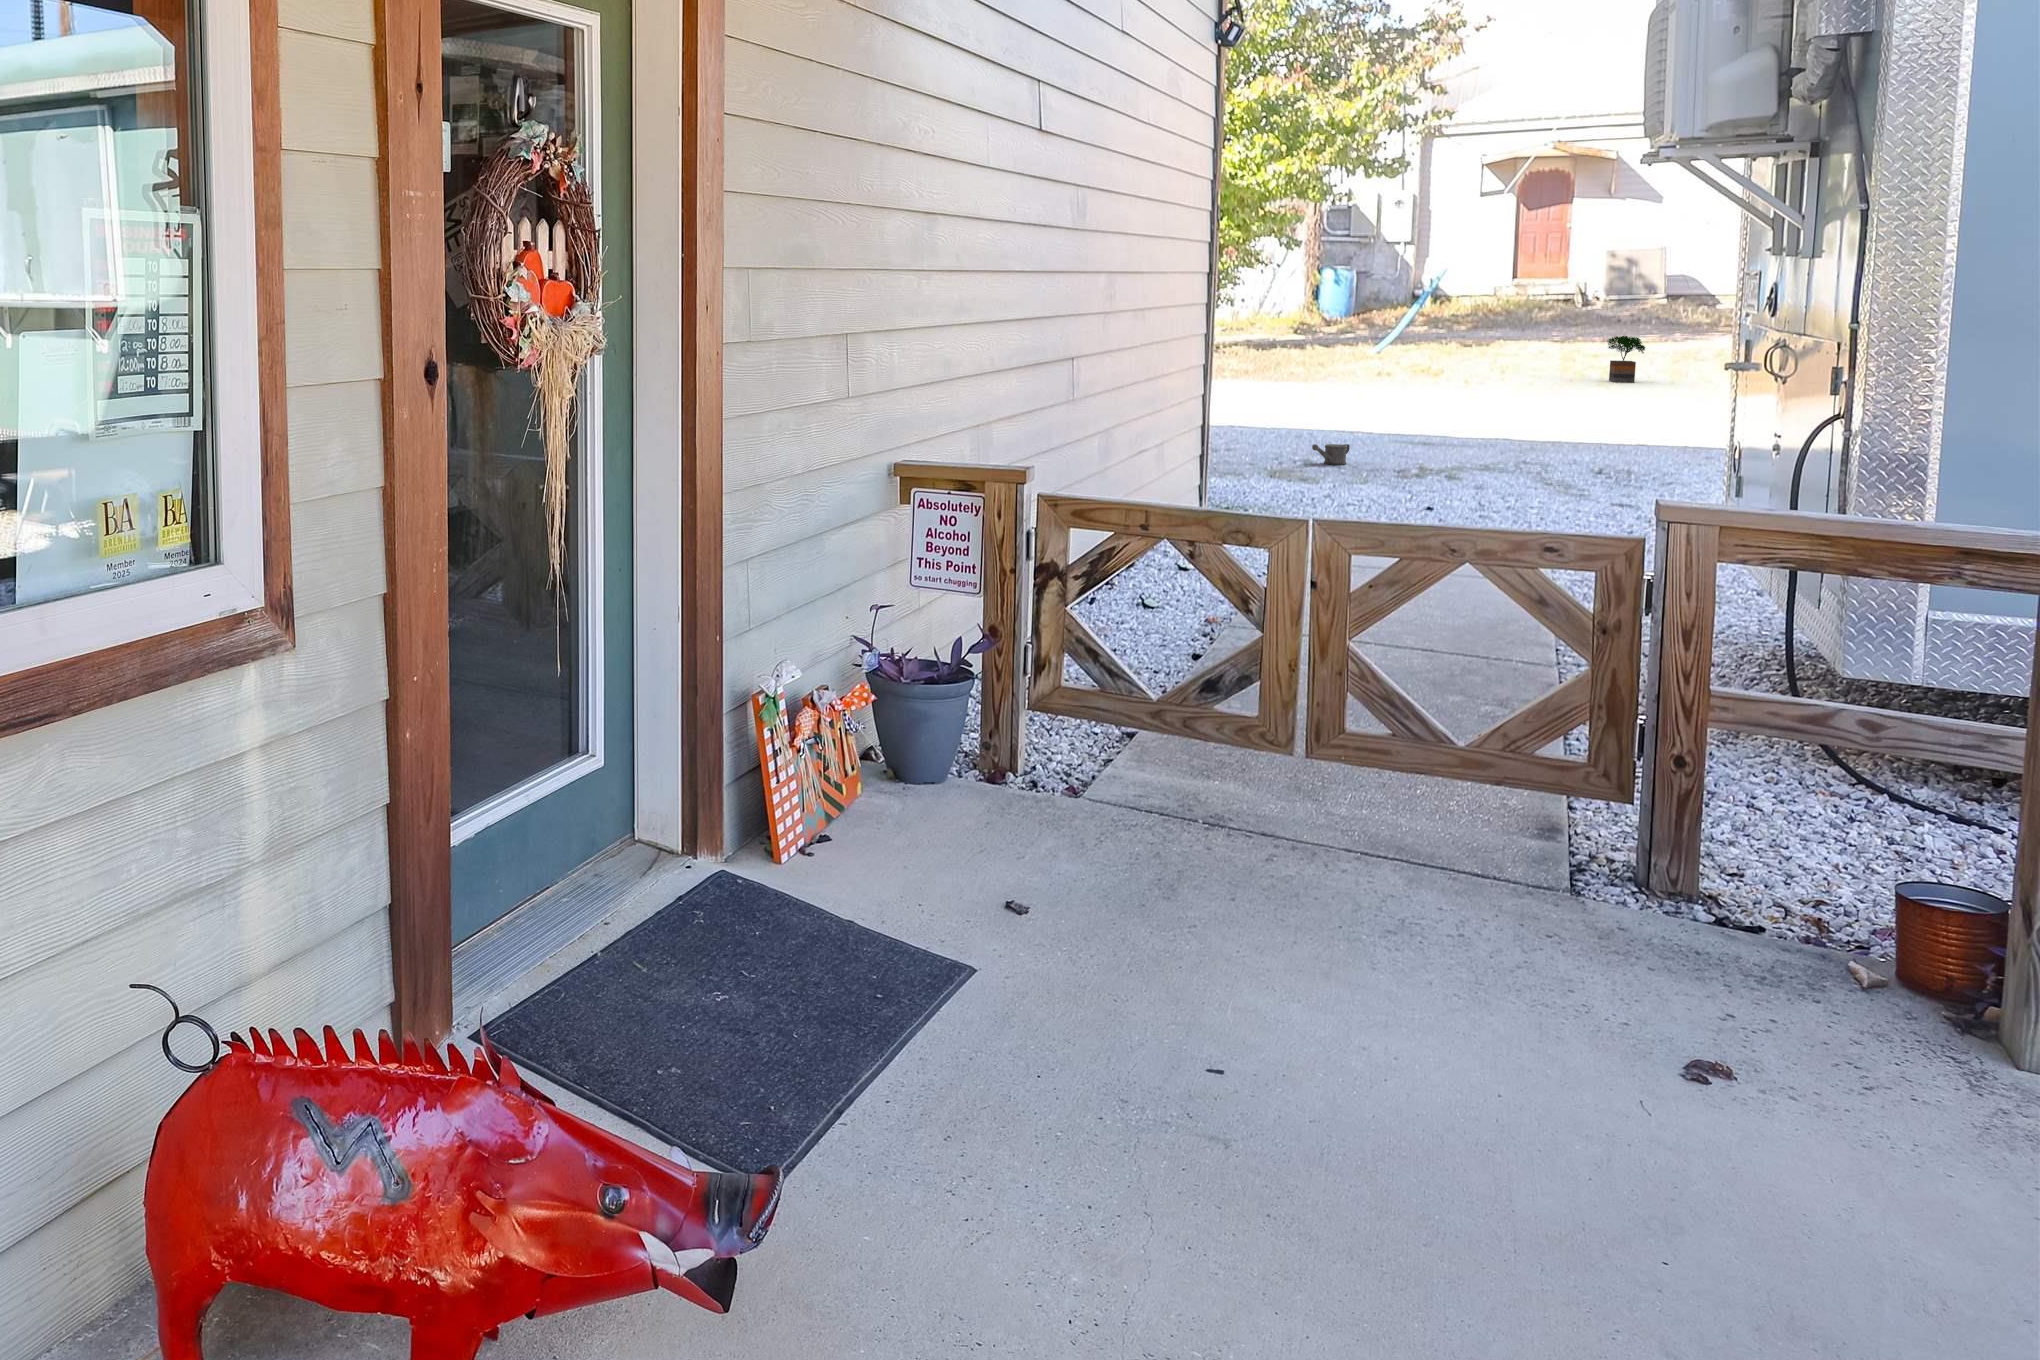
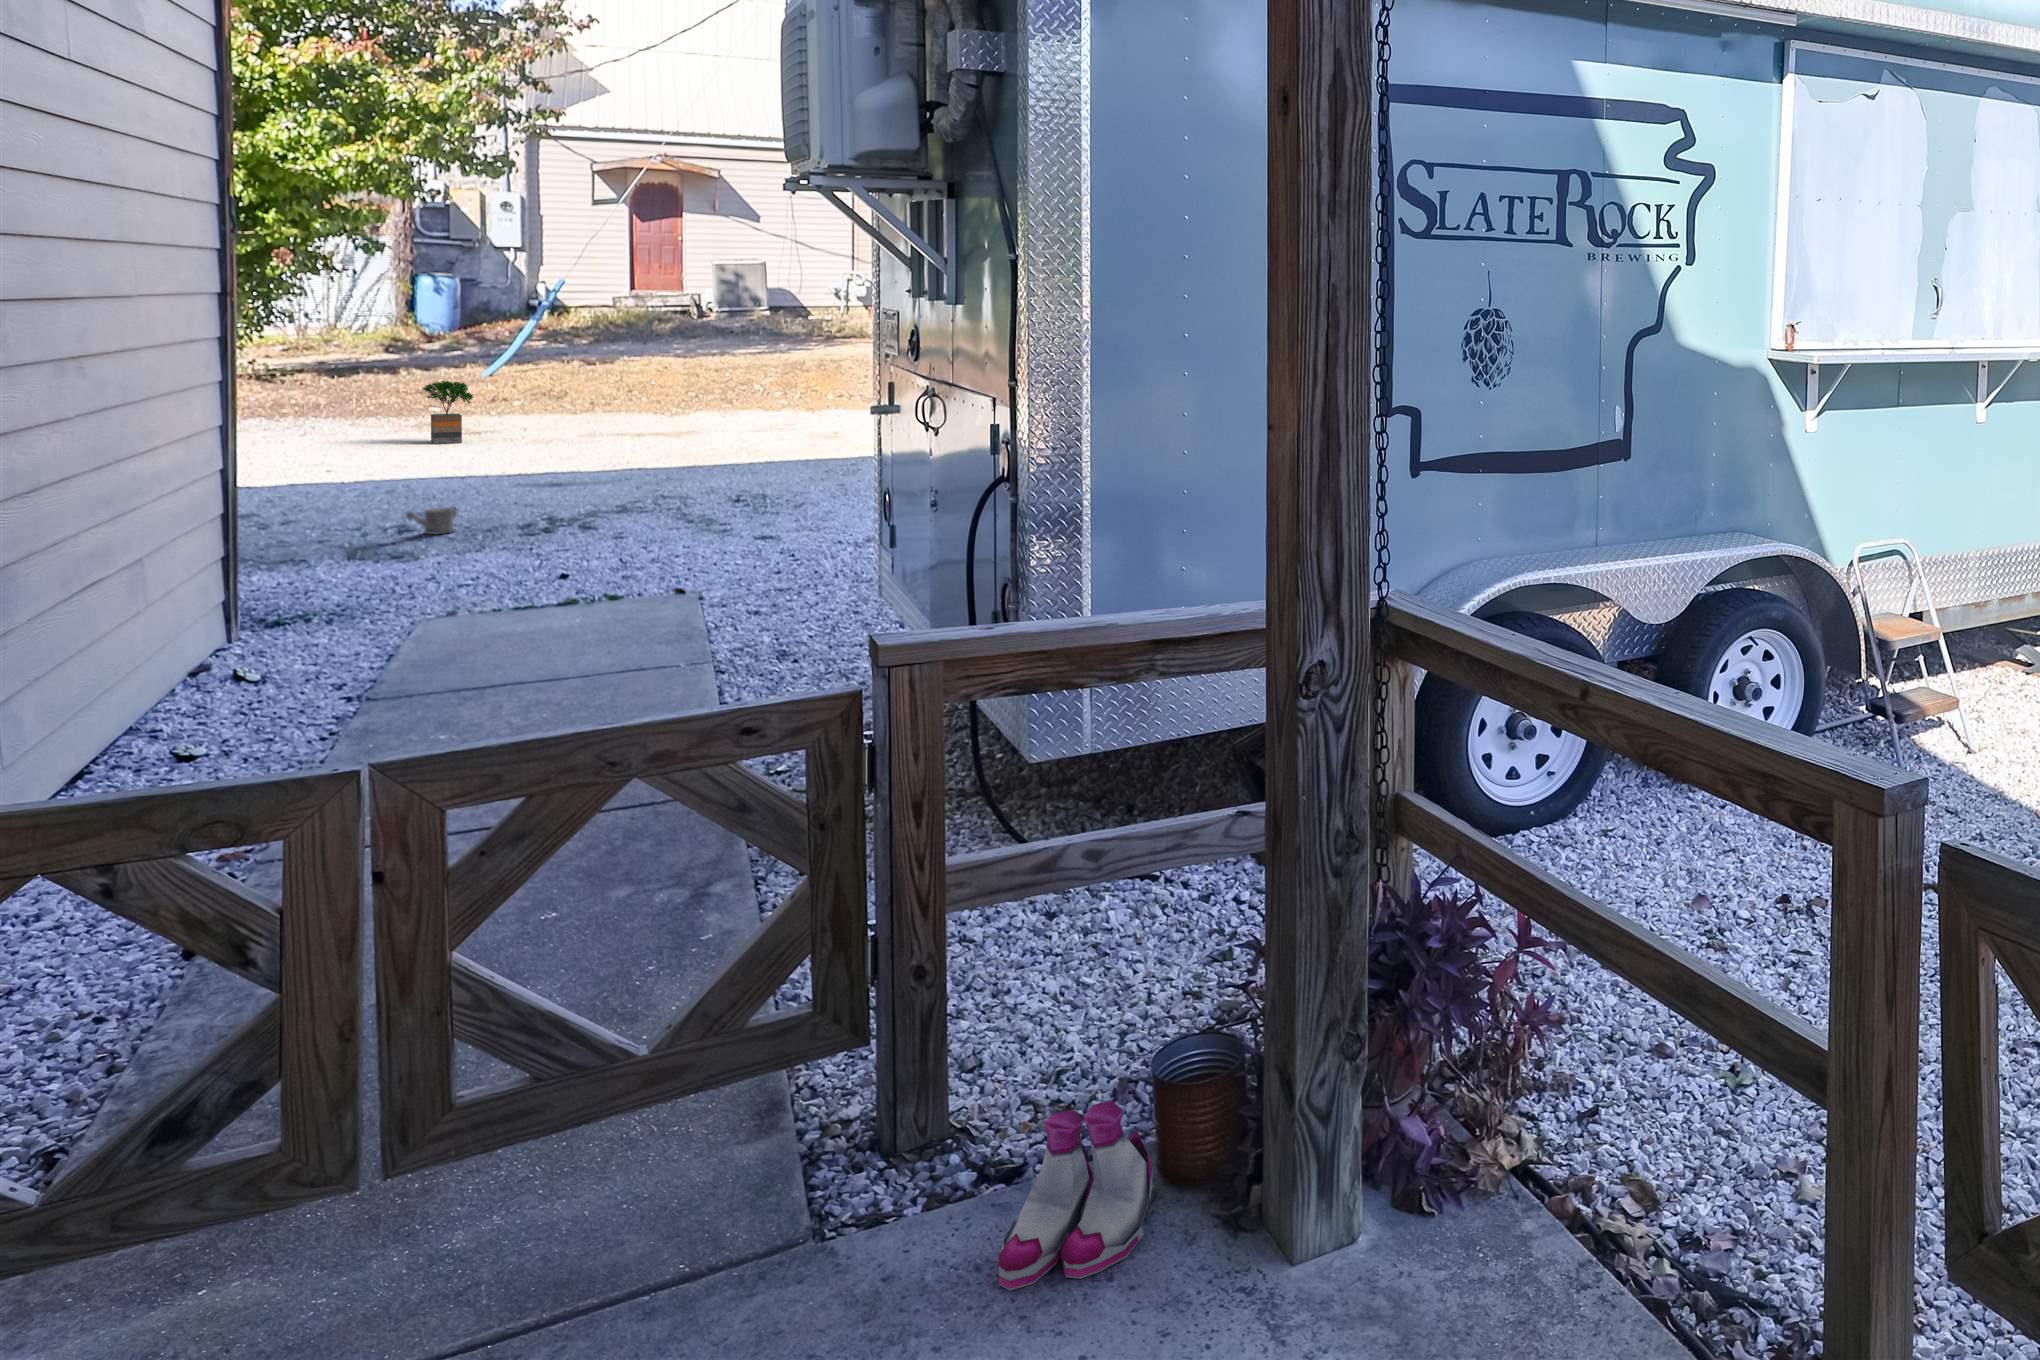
potted tree: present [1607,336,1645,383] -> present [423,381,473,444]
boots: none [1717,869,1882,996] -> present [998,1100,1153,1290]

